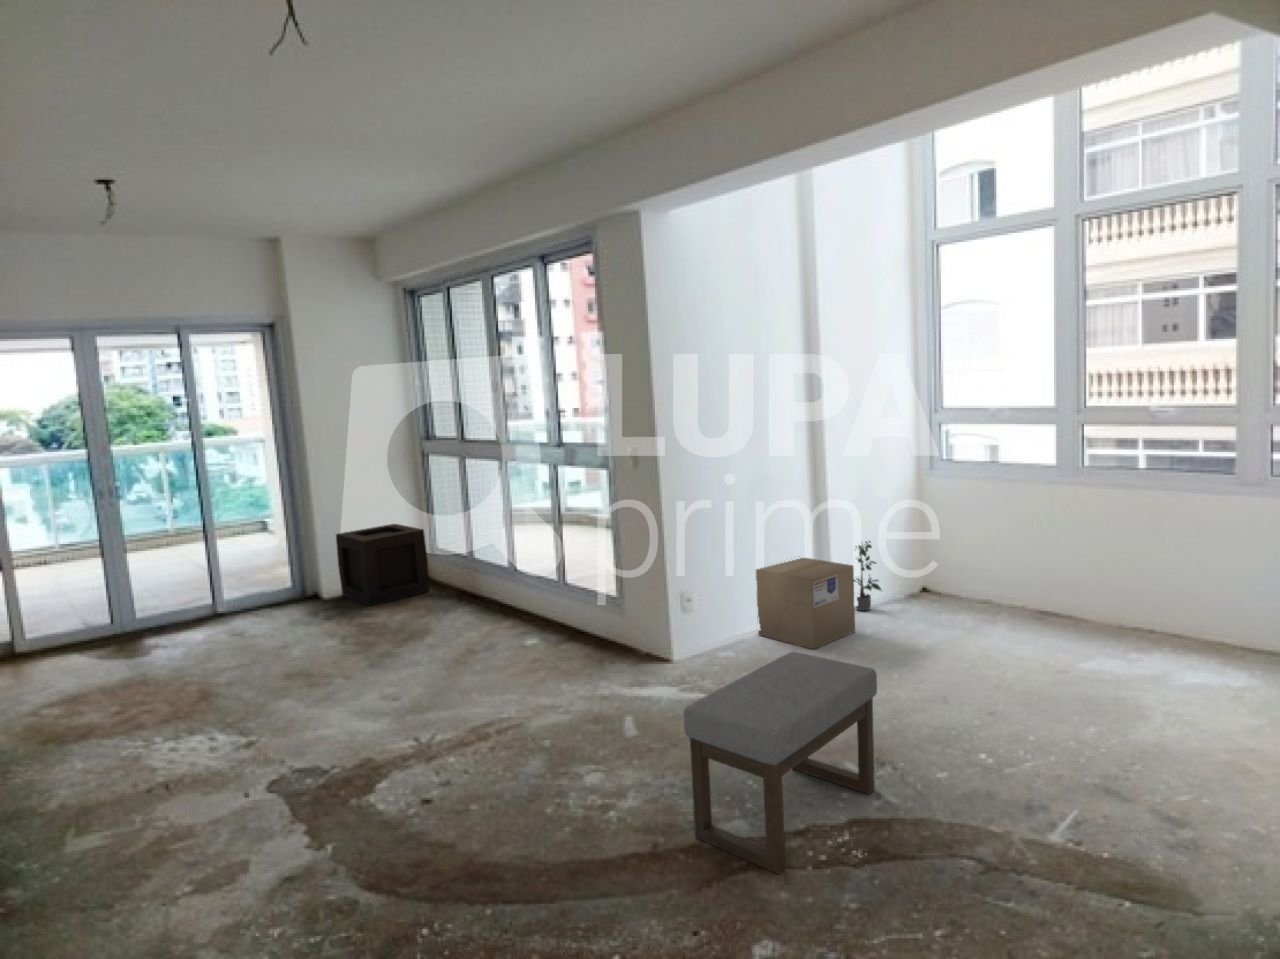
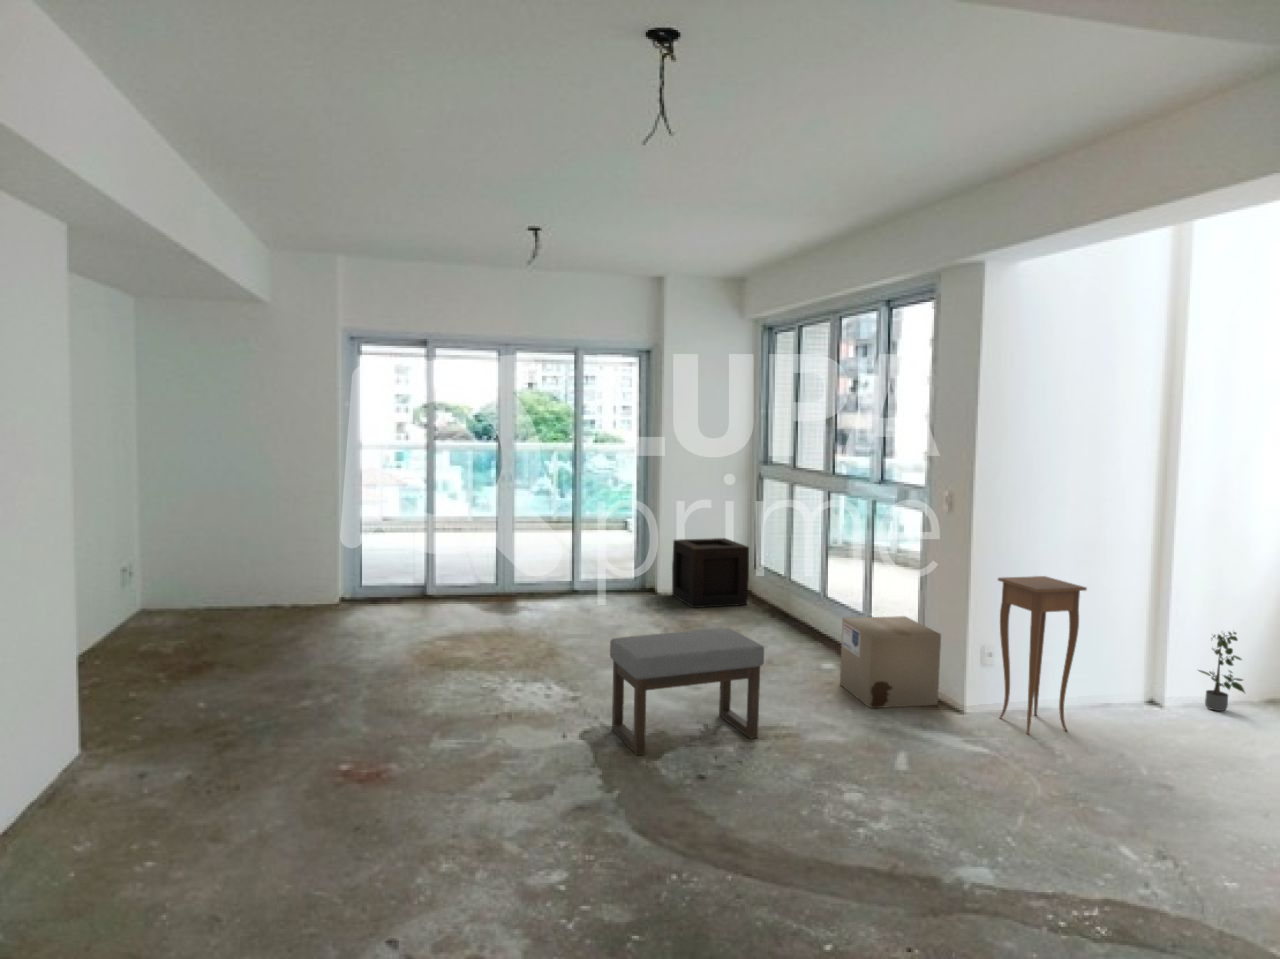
side table: none [688,517,765,669] -> present [998,576,1087,734]
cardboard box: present [756,558,855,650] -> present [840,616,941,708]
ottoman: present [684,652,877,874] -> present [610,628,764,755]

